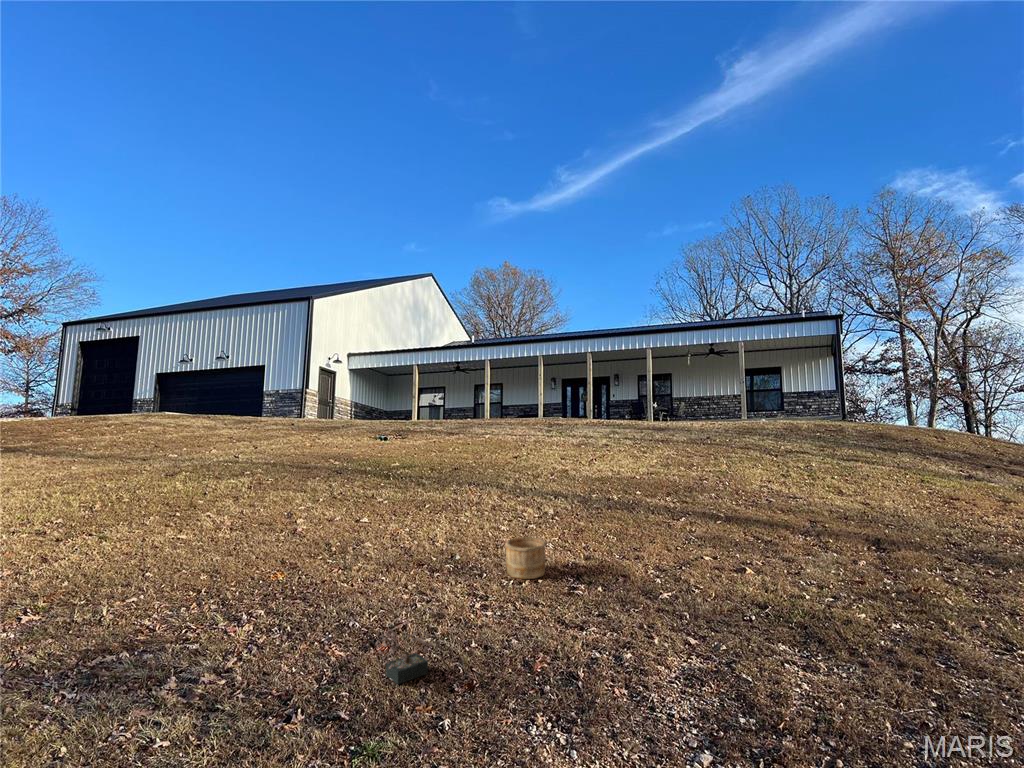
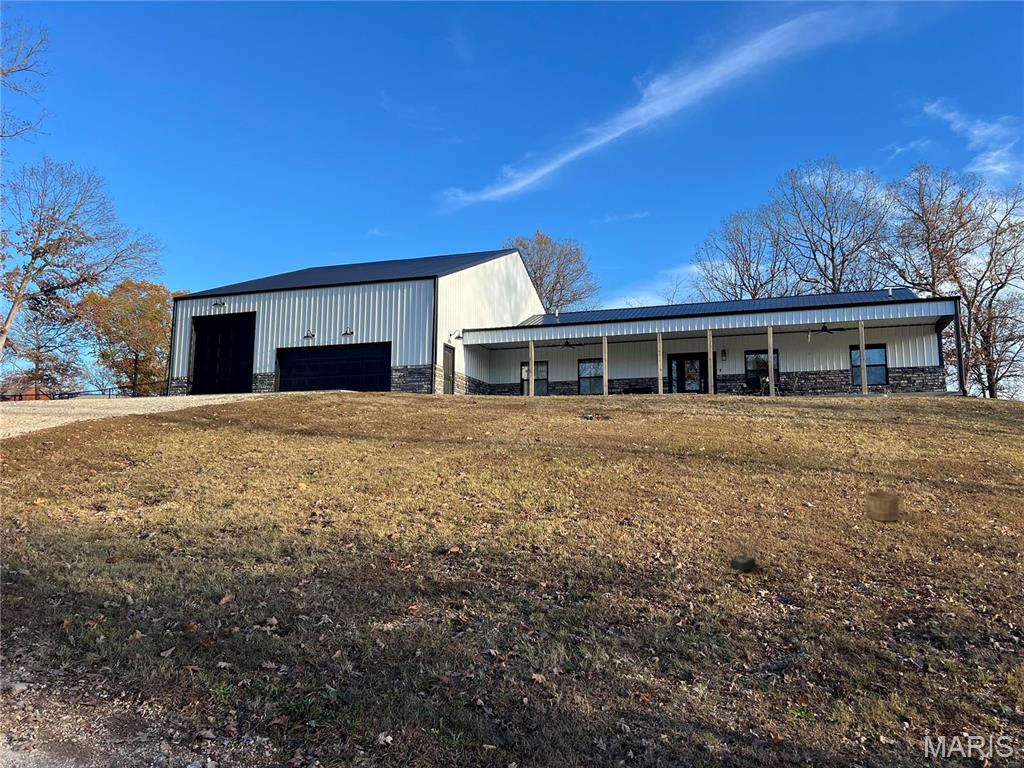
decorative plant: present [376,630,432,684] -> present [726,540,756,572]

